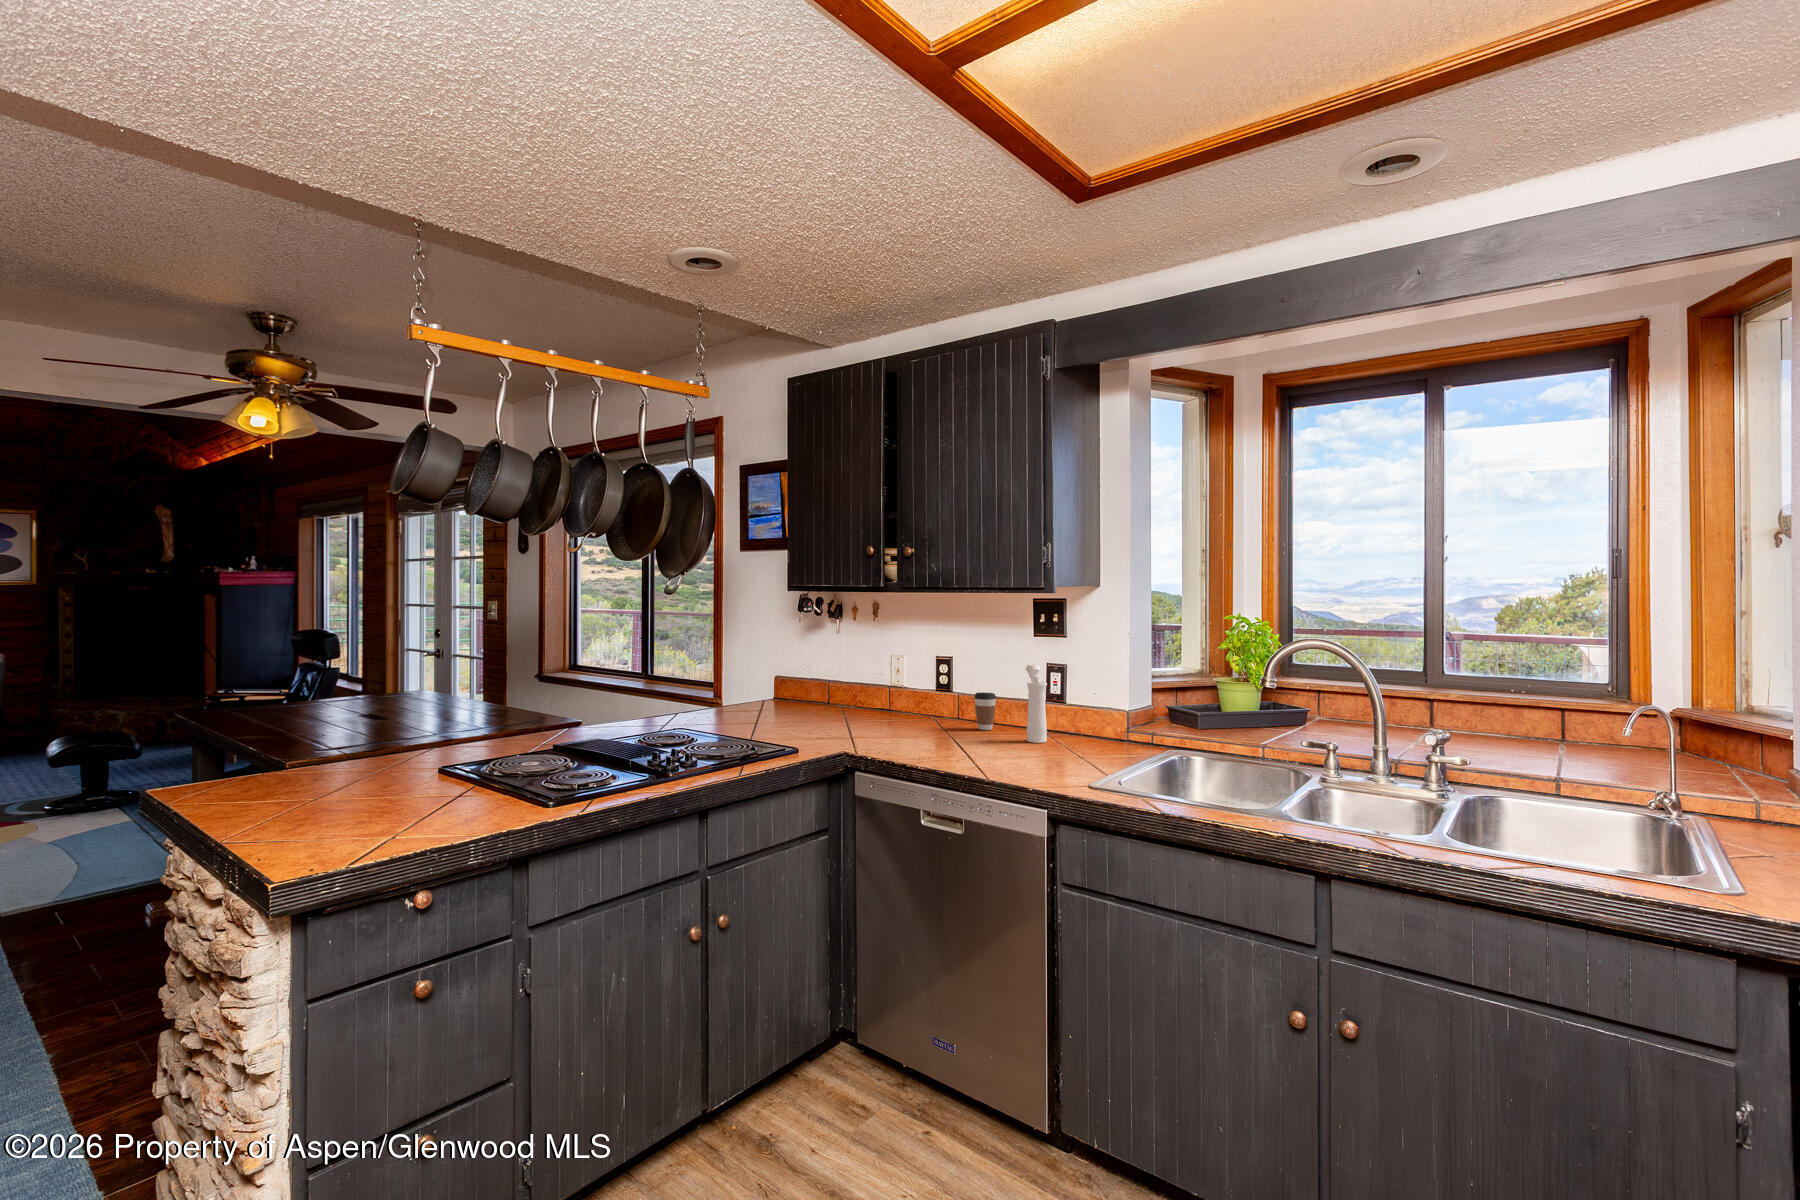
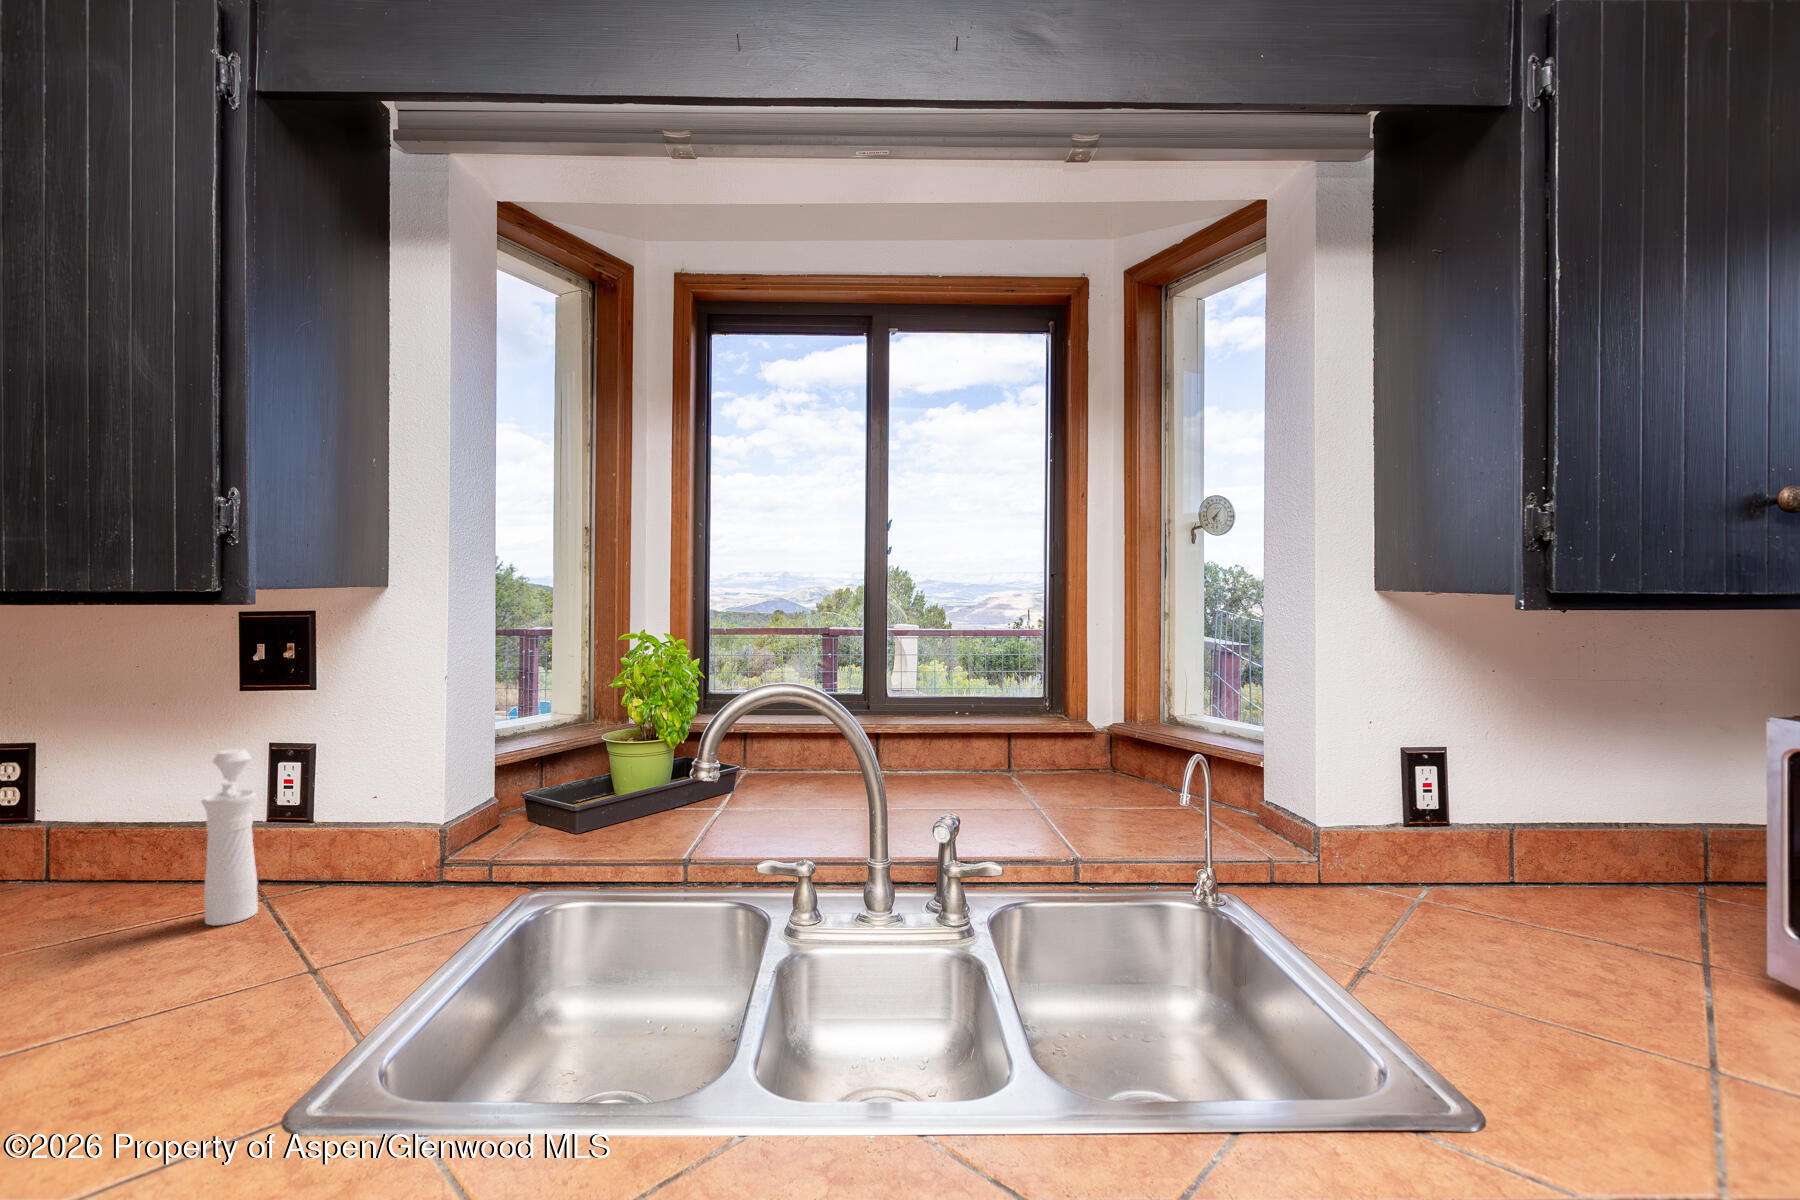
coffee cup: present [974,692,996,730] -> none [80,813,147,899]

